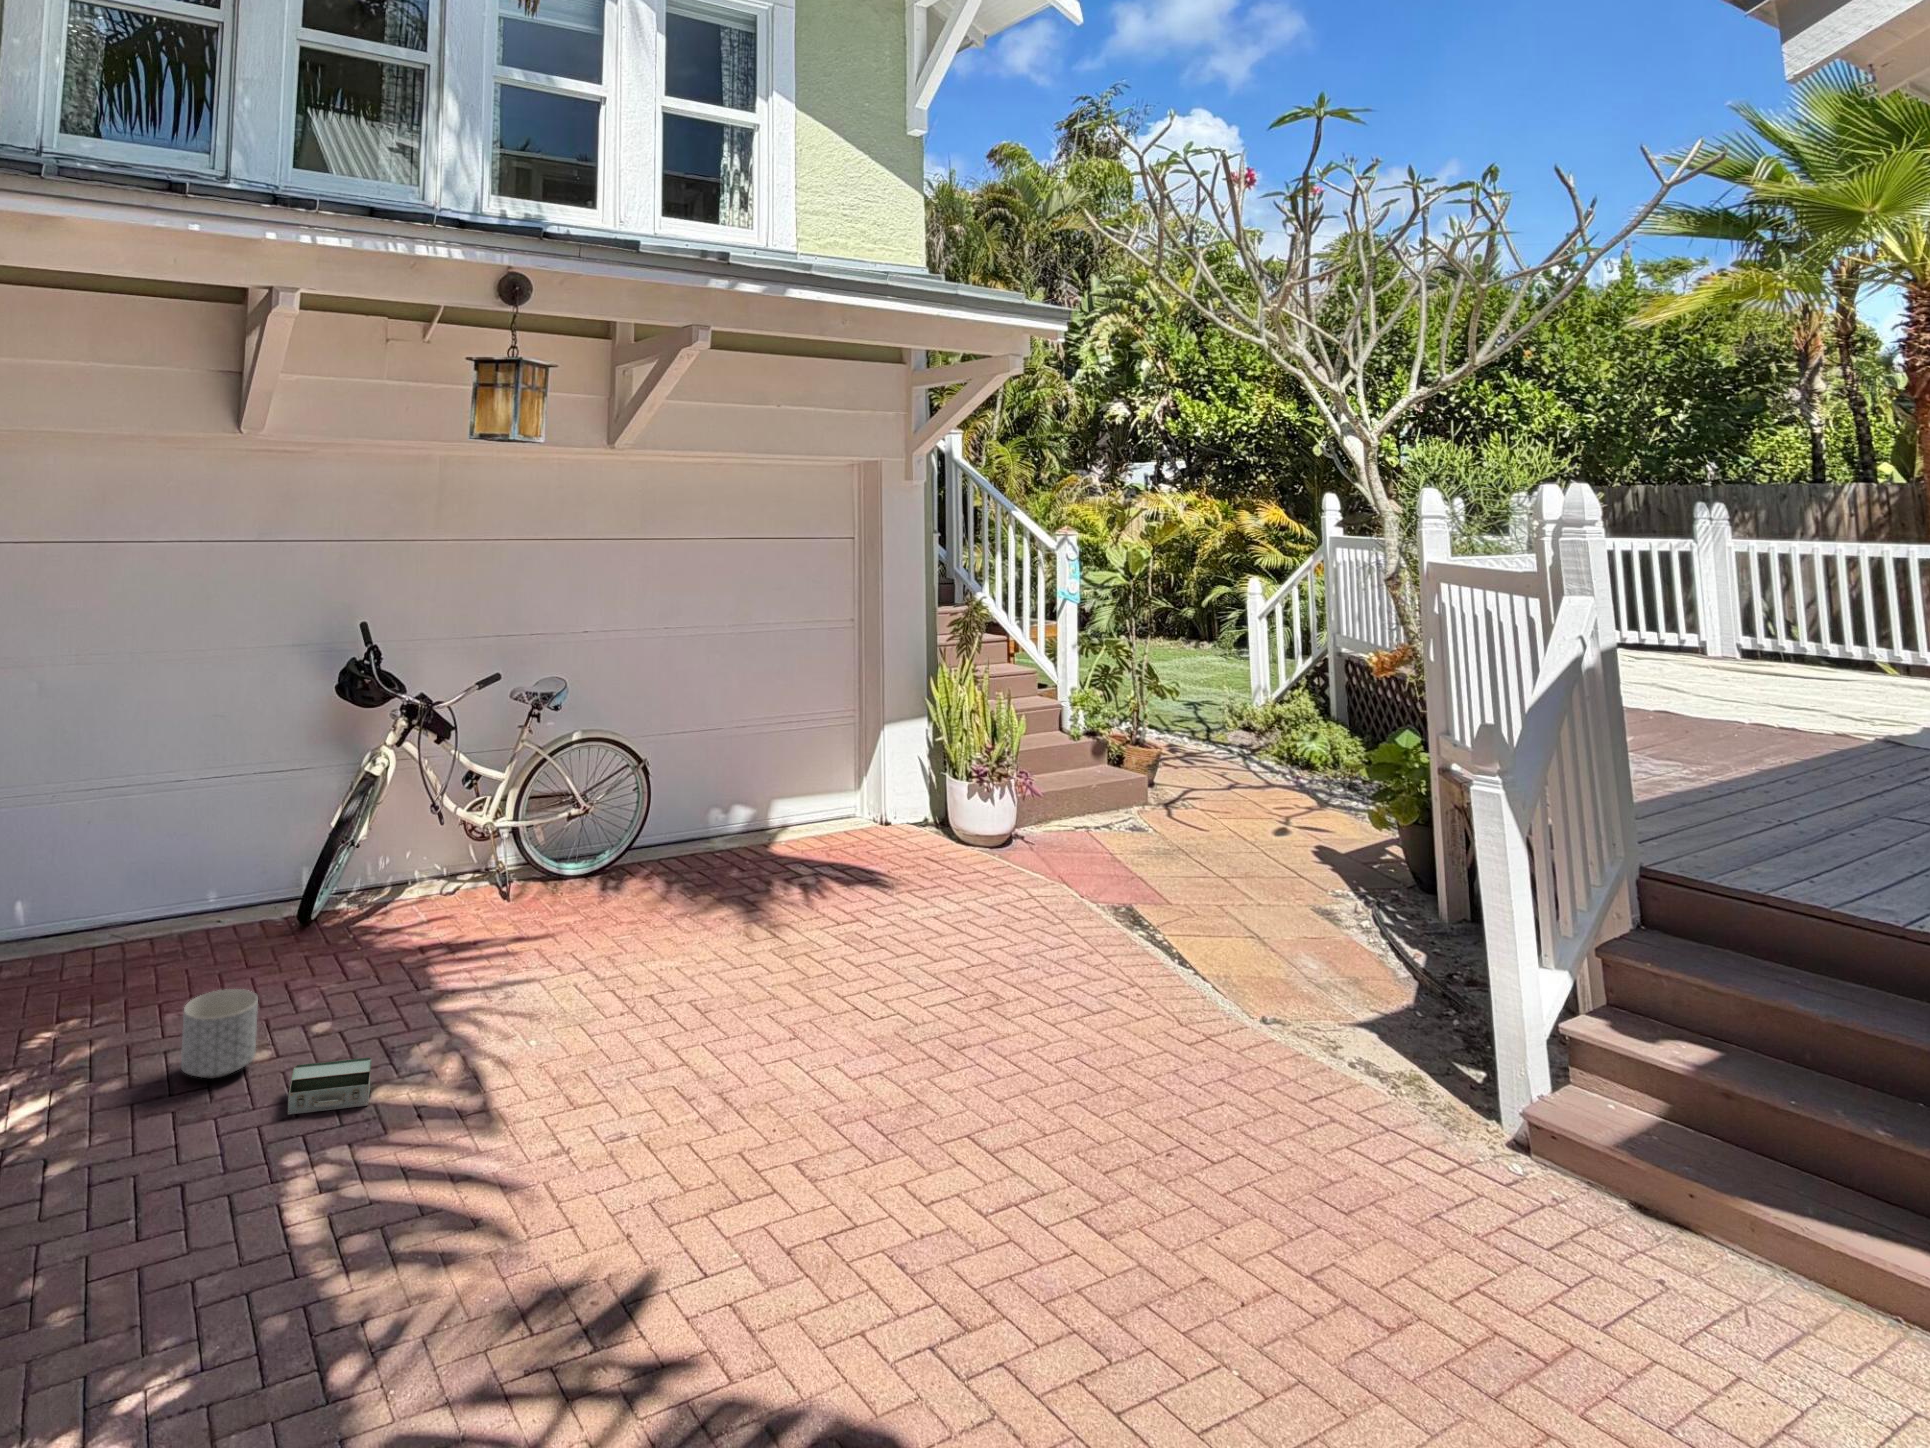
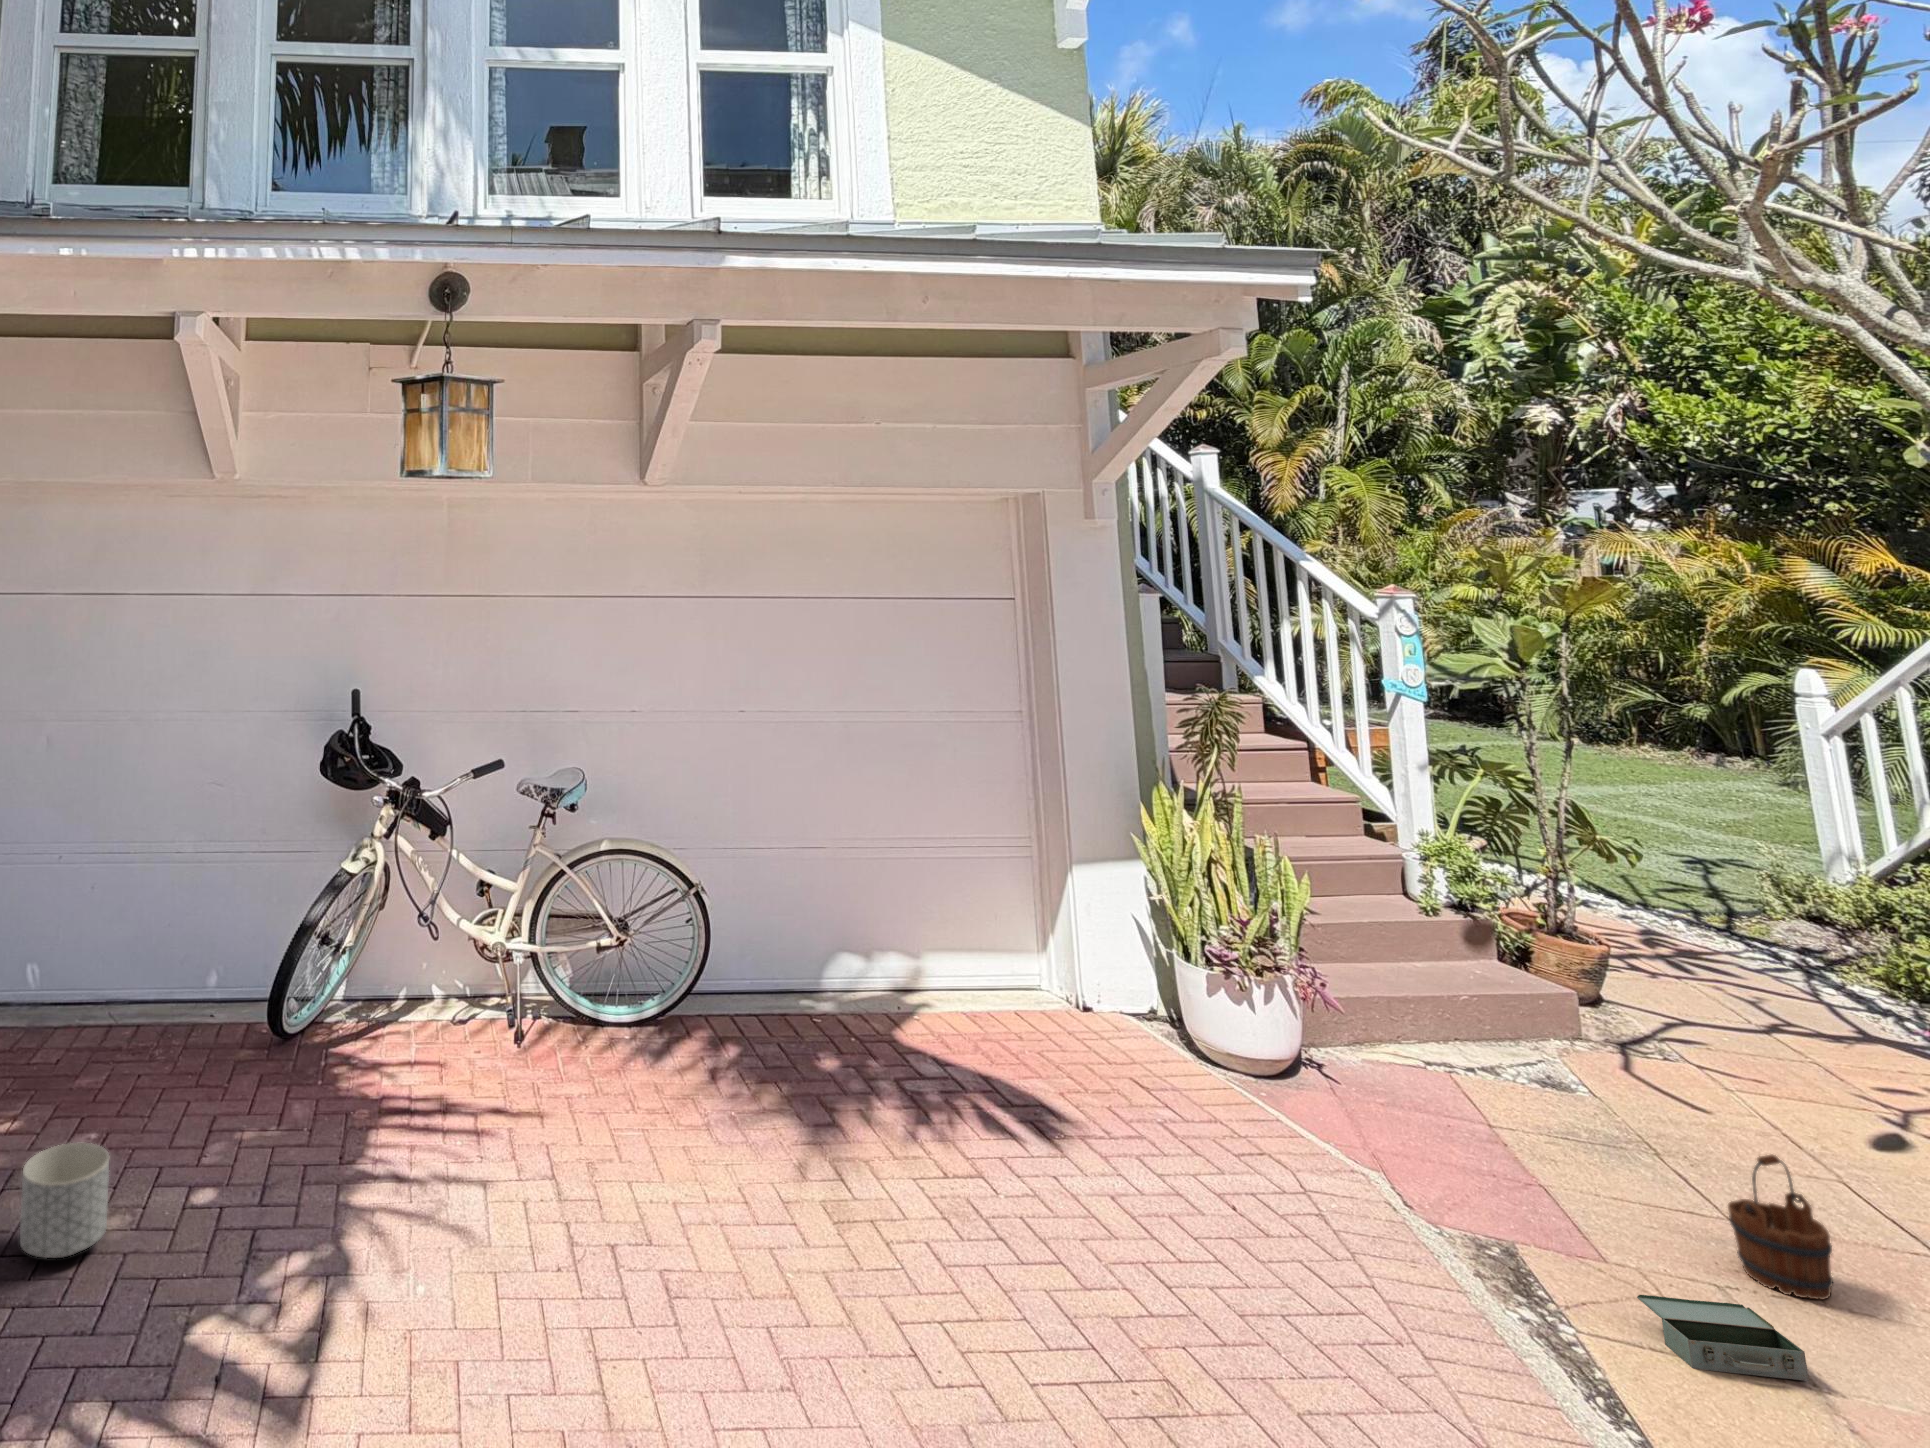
wooden bucket: none [1226,837,1267,908] -> present [1728,1155,1833,1299]
toolbox: present [288,1058,372,1115] -> present [1637,1295,1809,1381]

